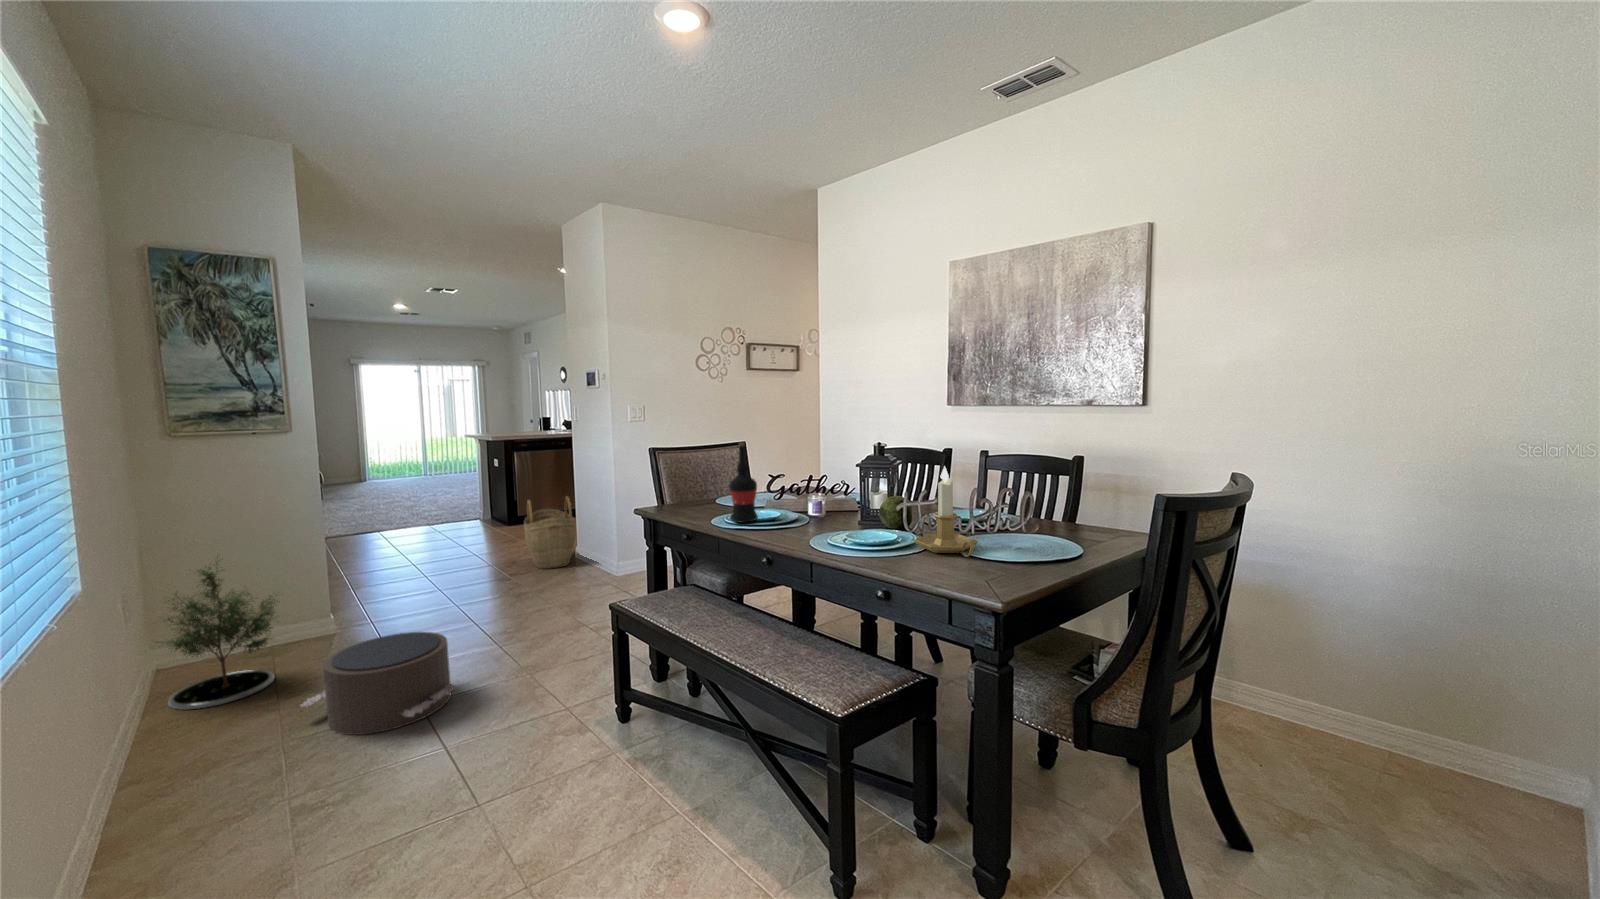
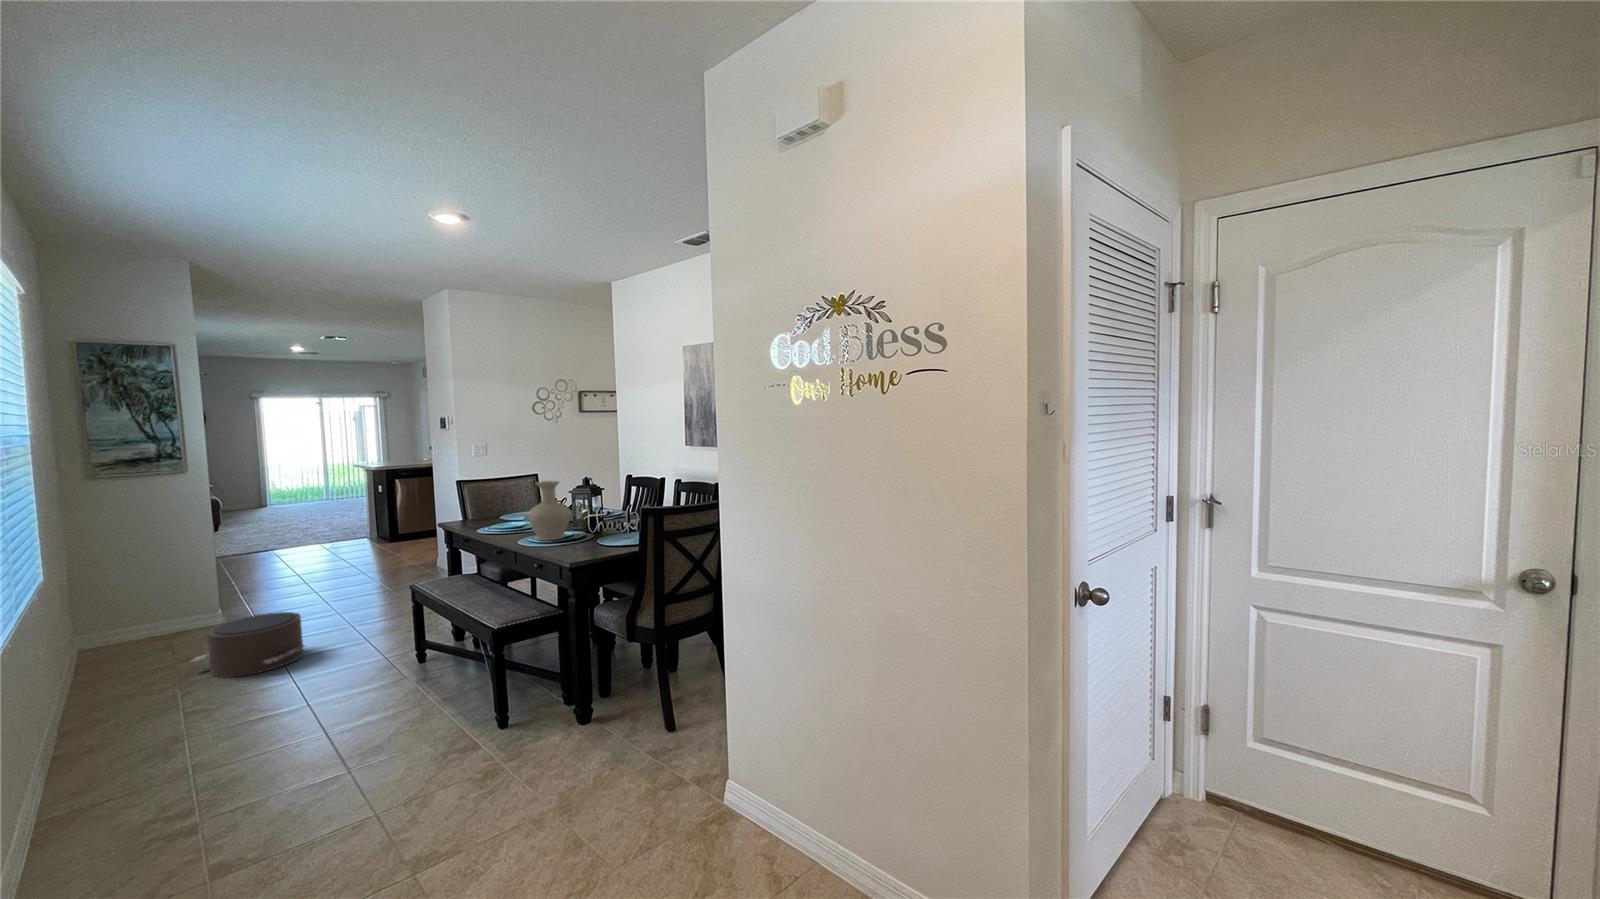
wine bottle: present [729,442,758,523] -> none [491,478,512,530]
vase: none [819,446,884,545] -> present [528,481,570,541]
candlestick: present [914,466,978,557] -> none [577,492,613,545]
woven basket: present [524,497,576,569] -> none [391,516,436,574]
potted tree: present [159,559,280,710] -> none [79,560,179,670]

